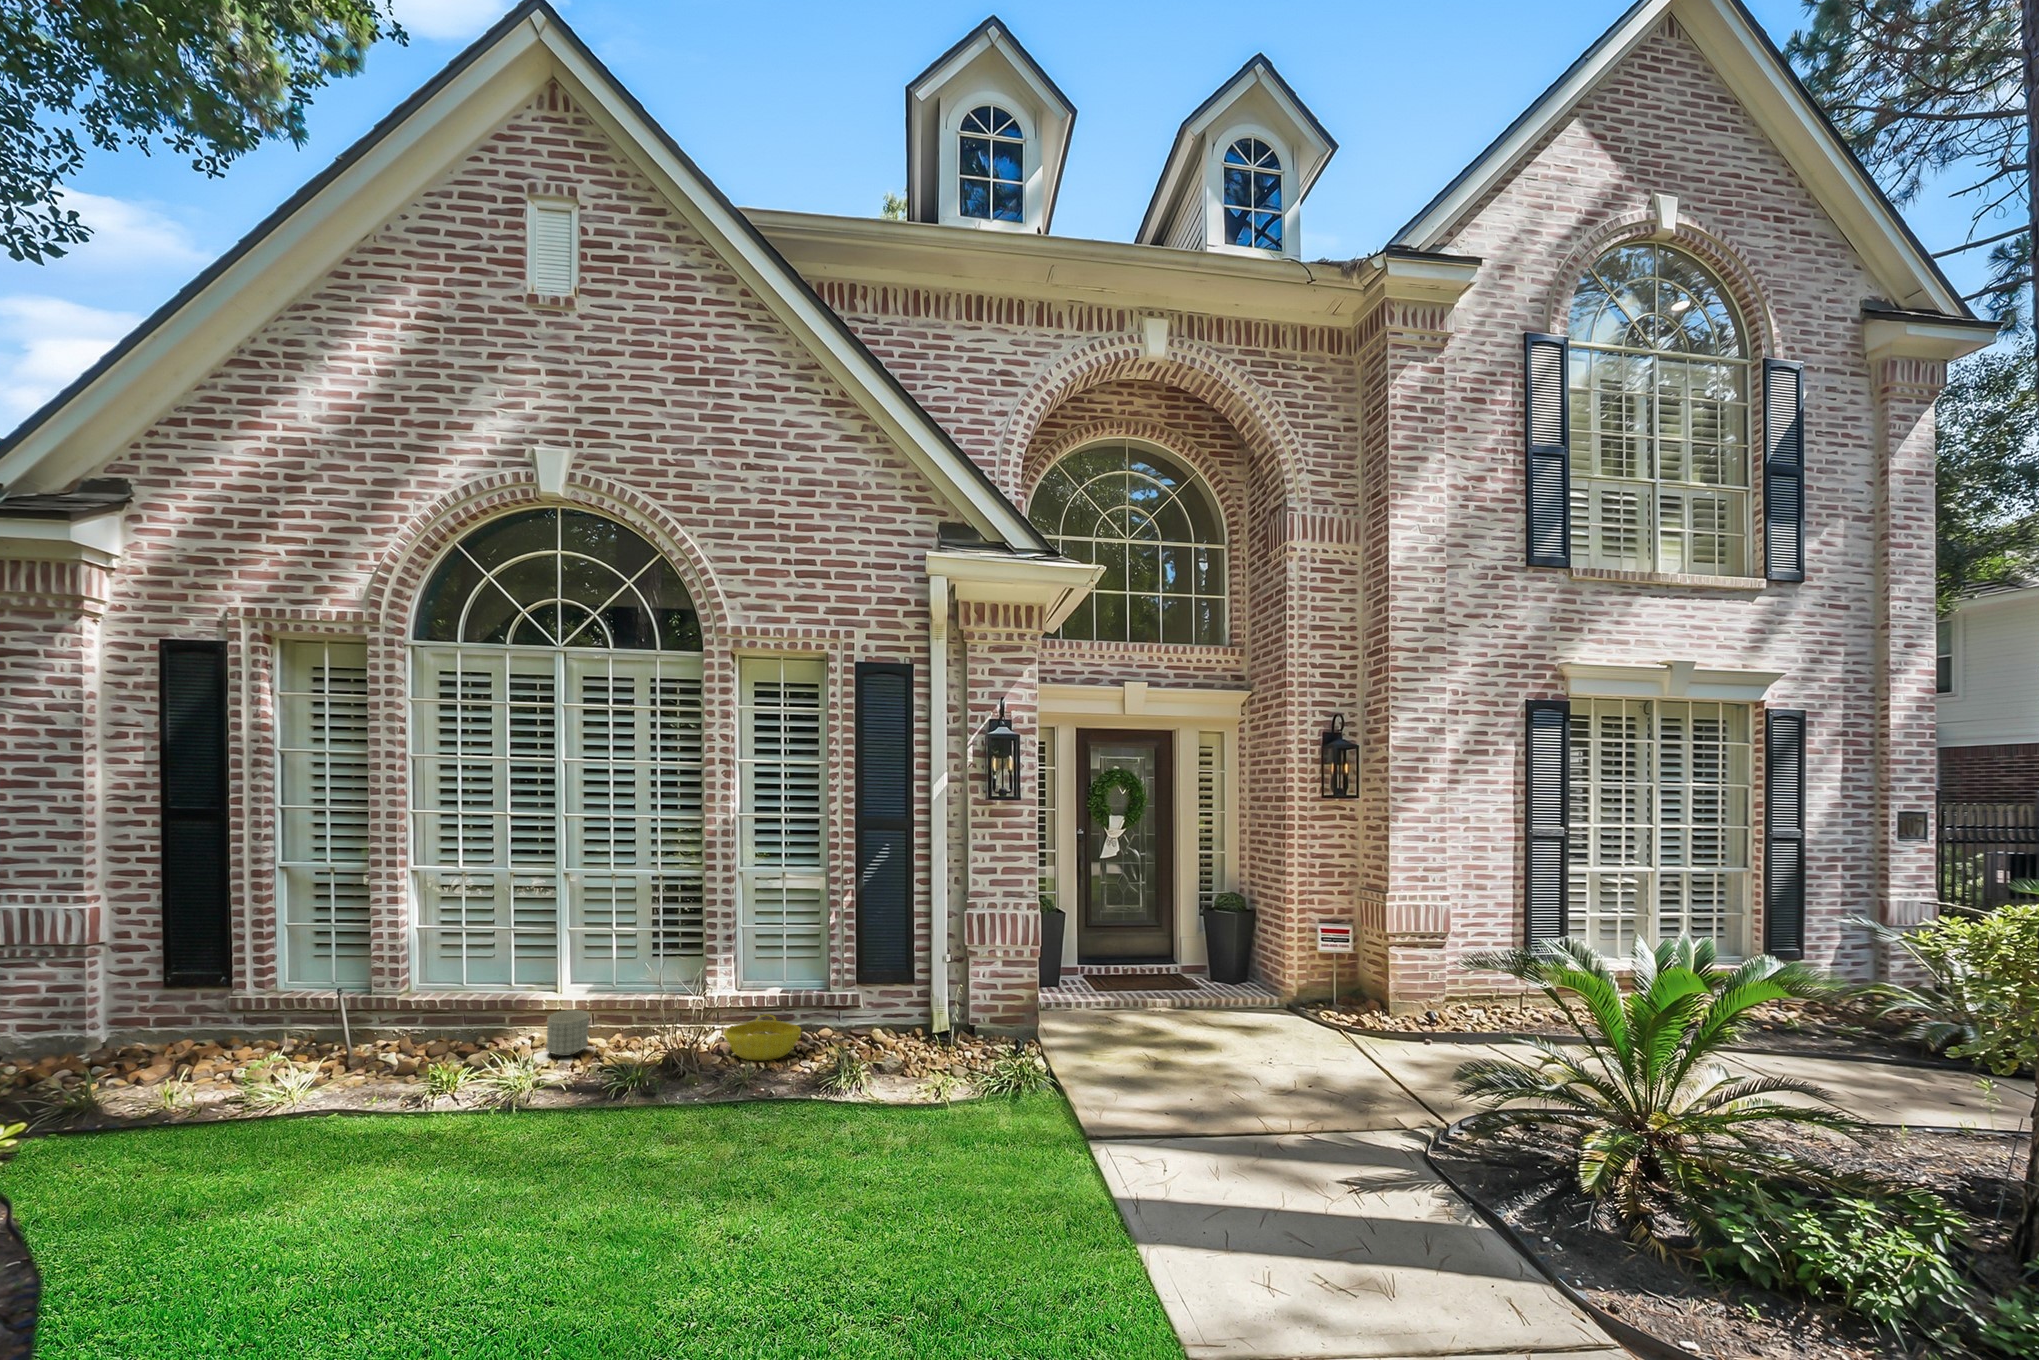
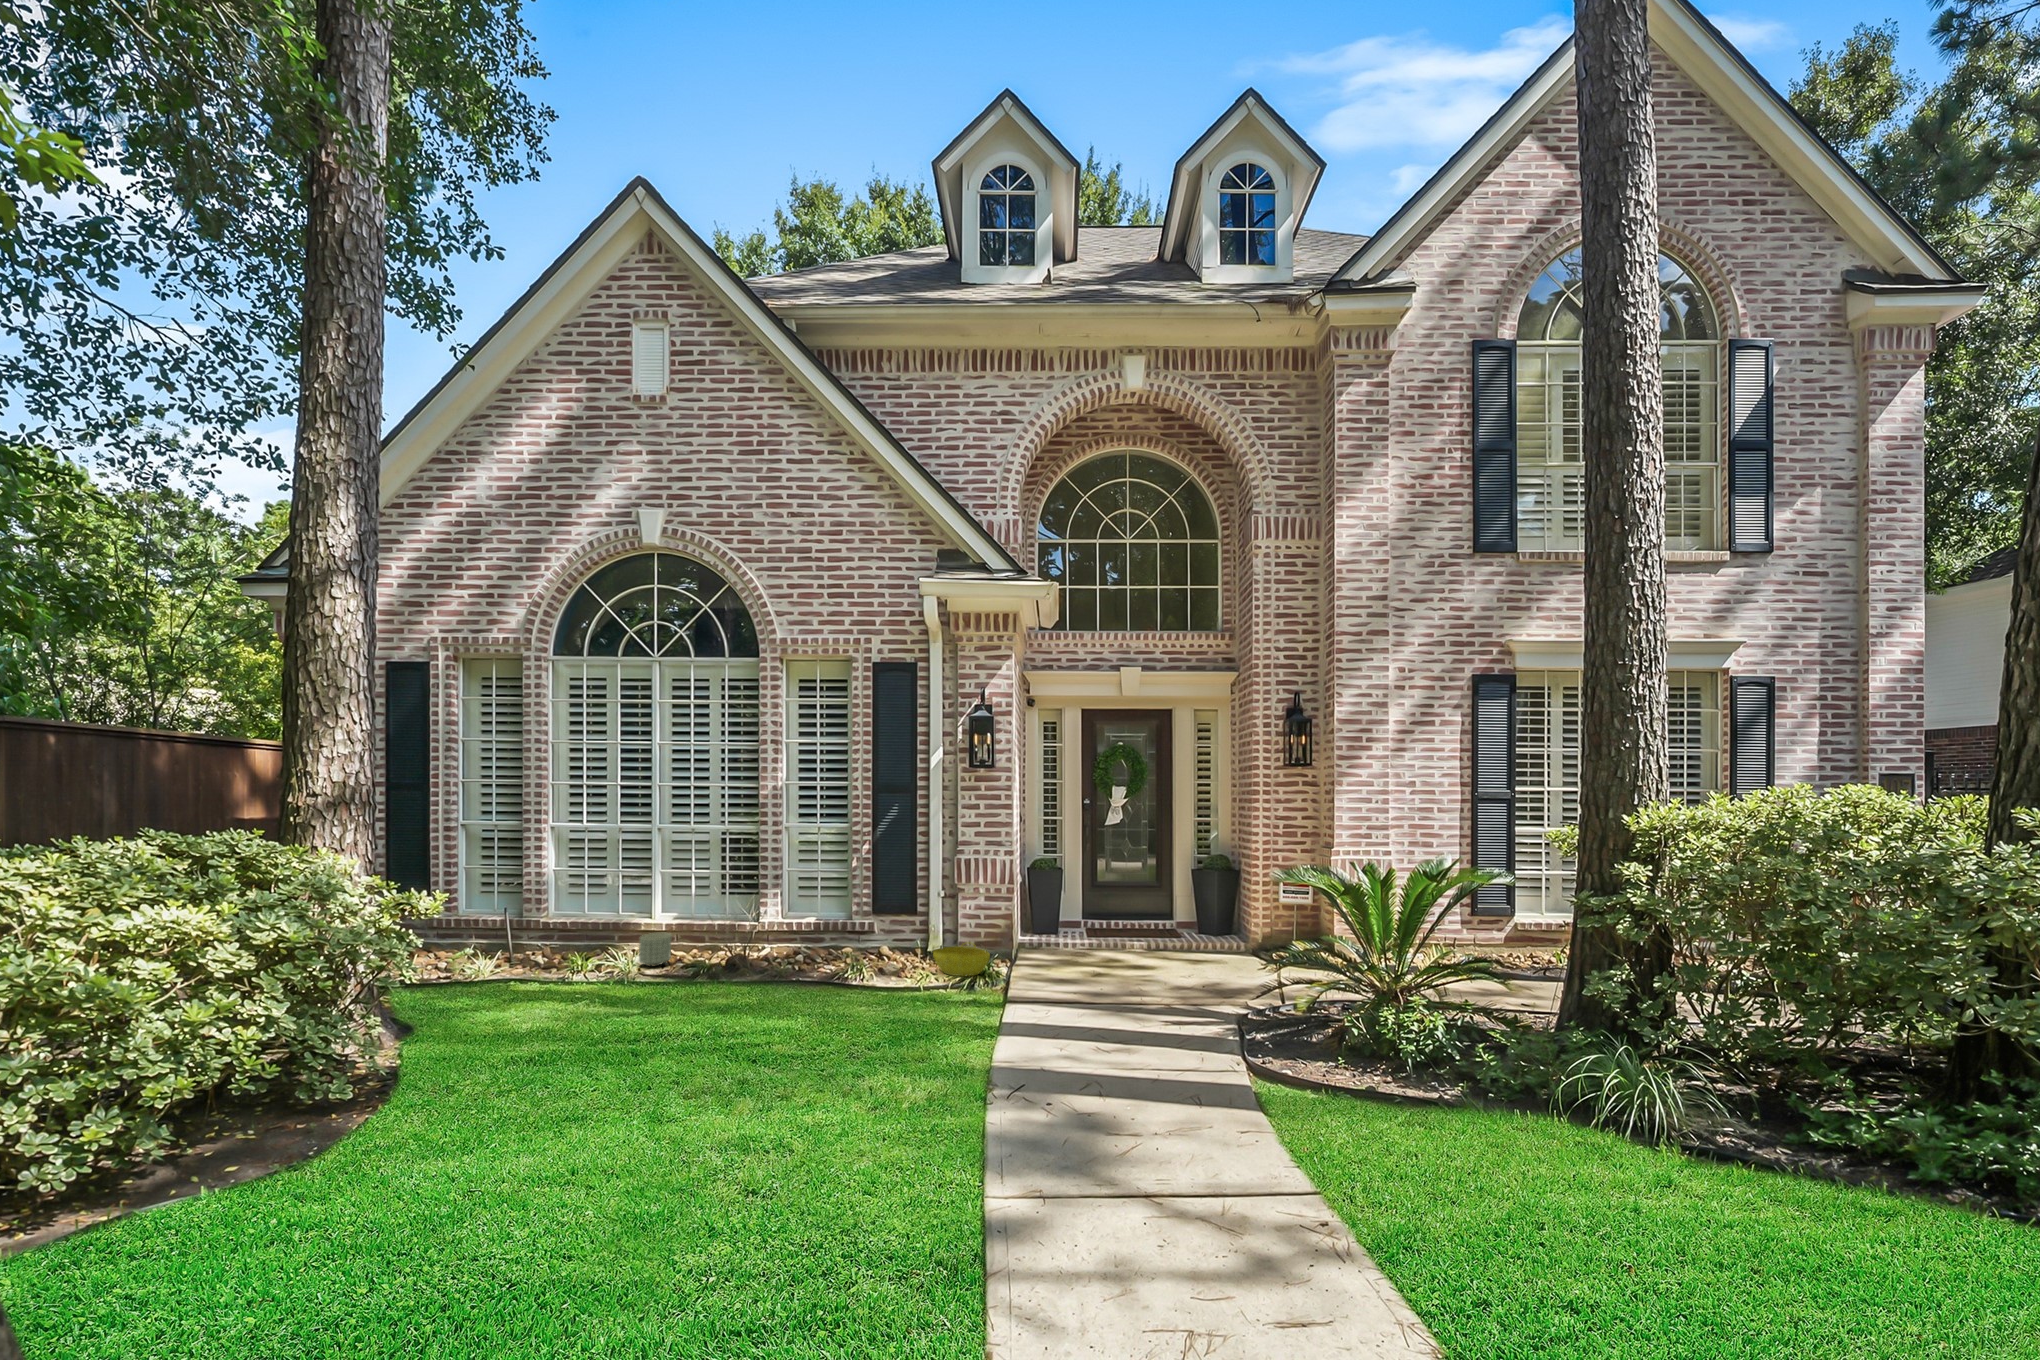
basket: present [724,1015,801,1060] -> present [933,944,990,976]

